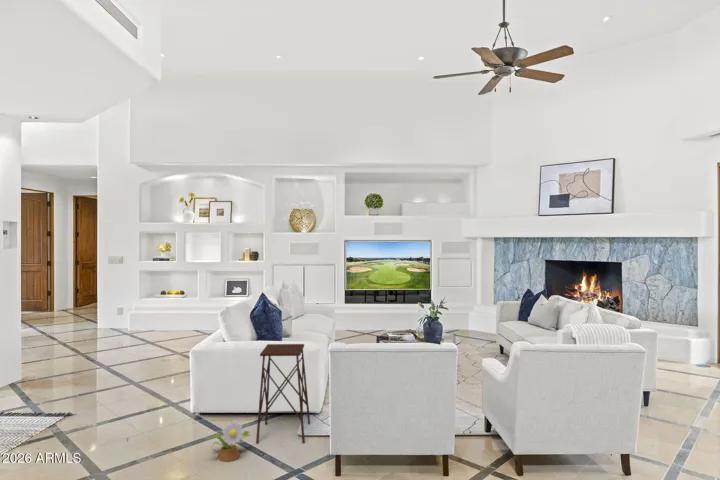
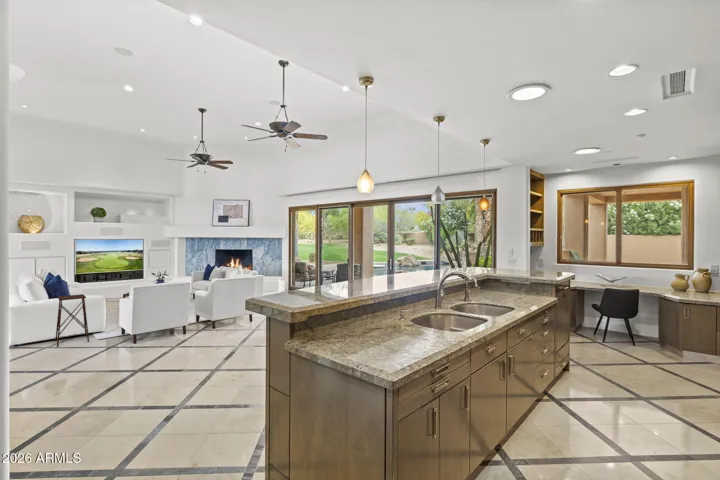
decorative plant: present [212,422,250,461] -> none [29,333,57,355]

